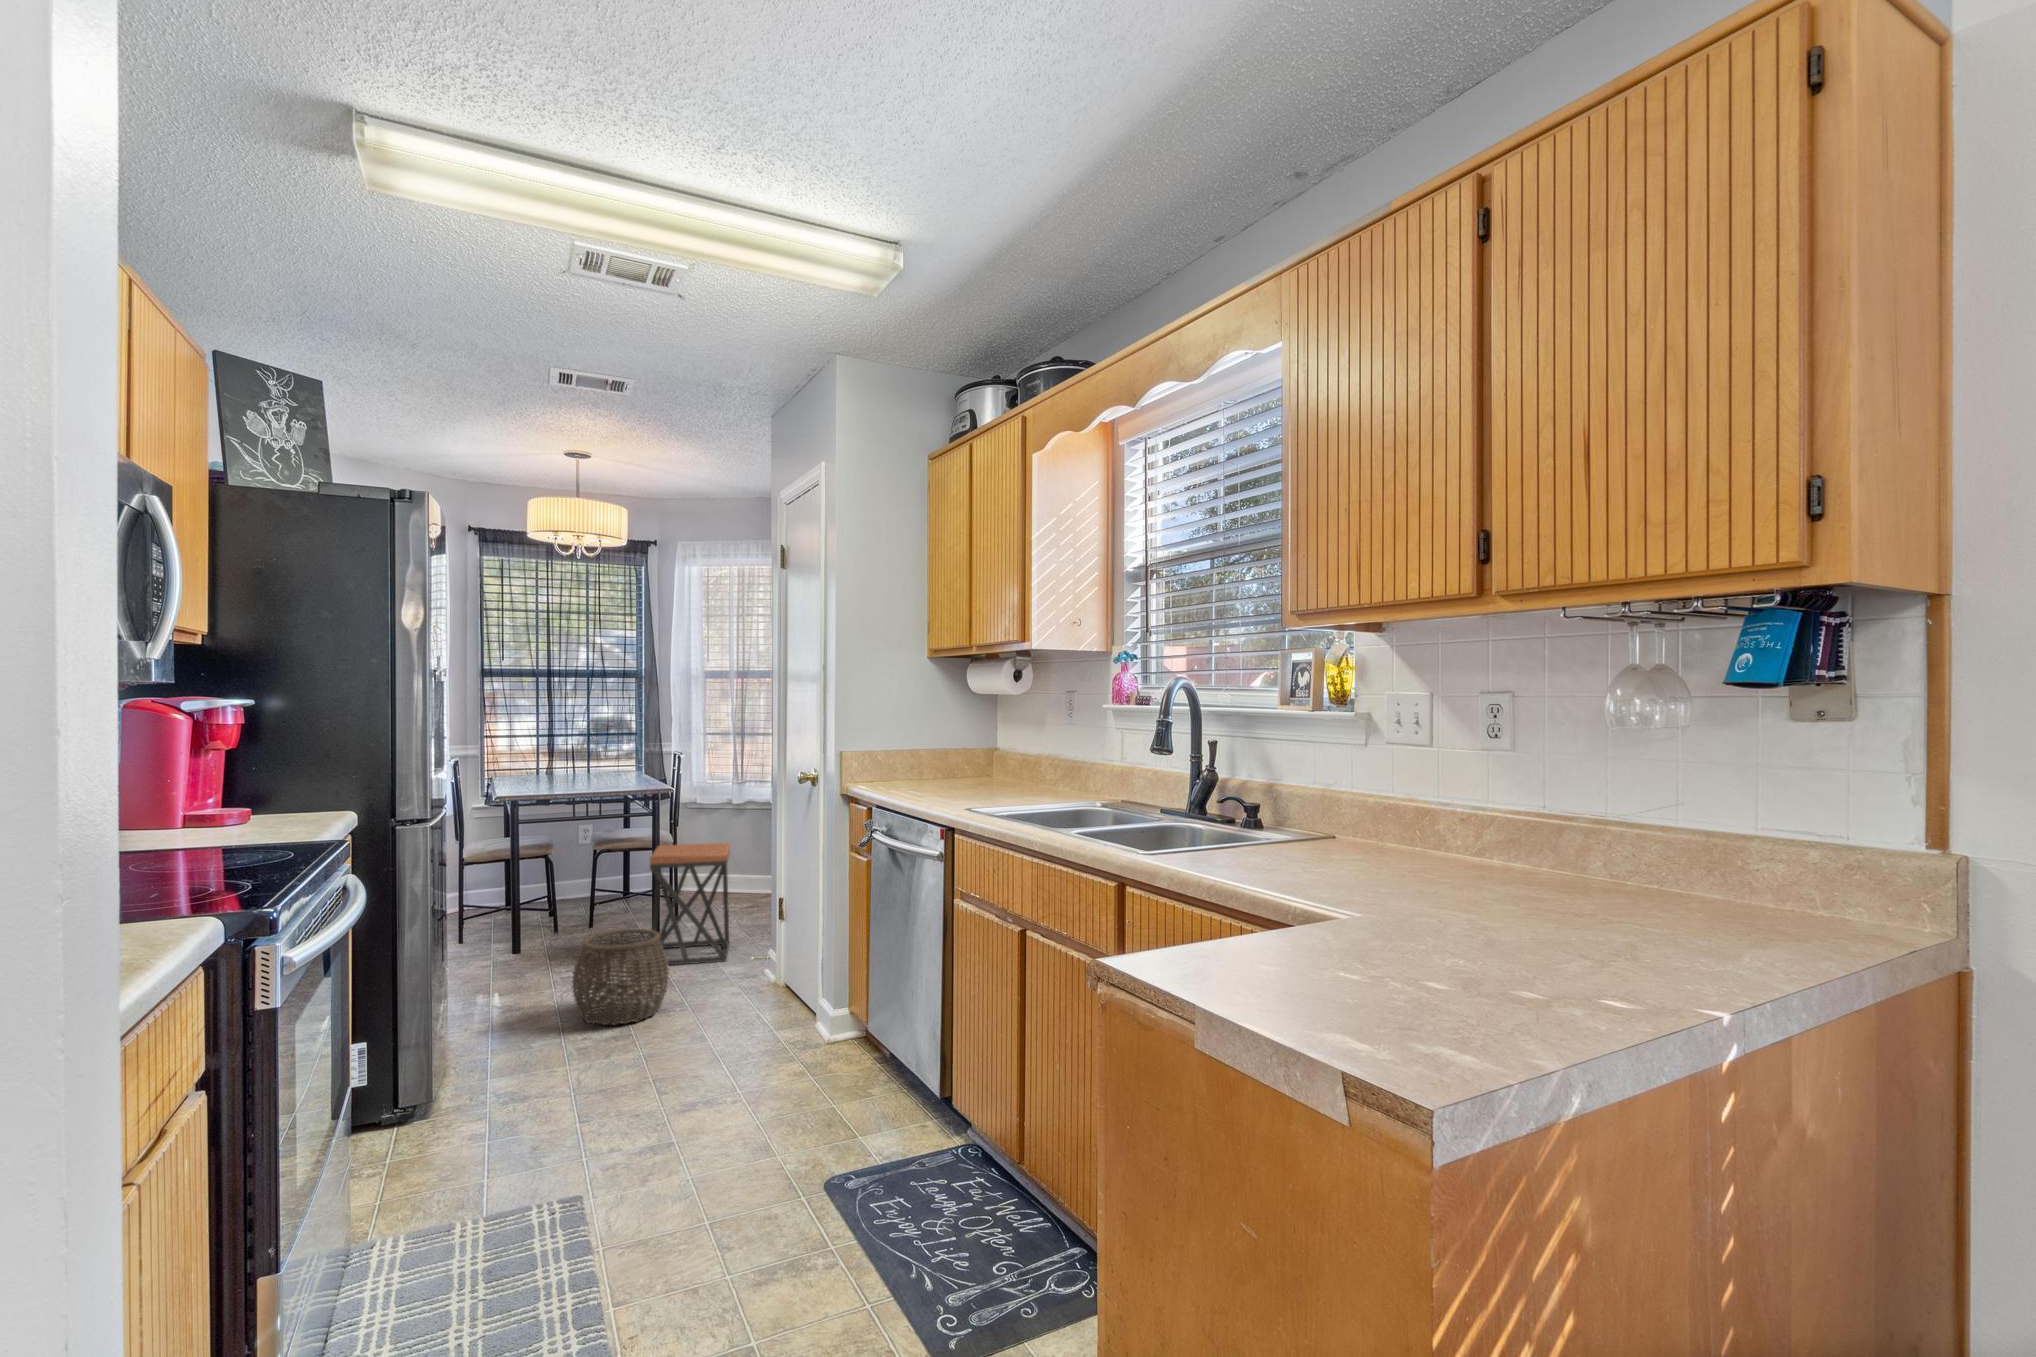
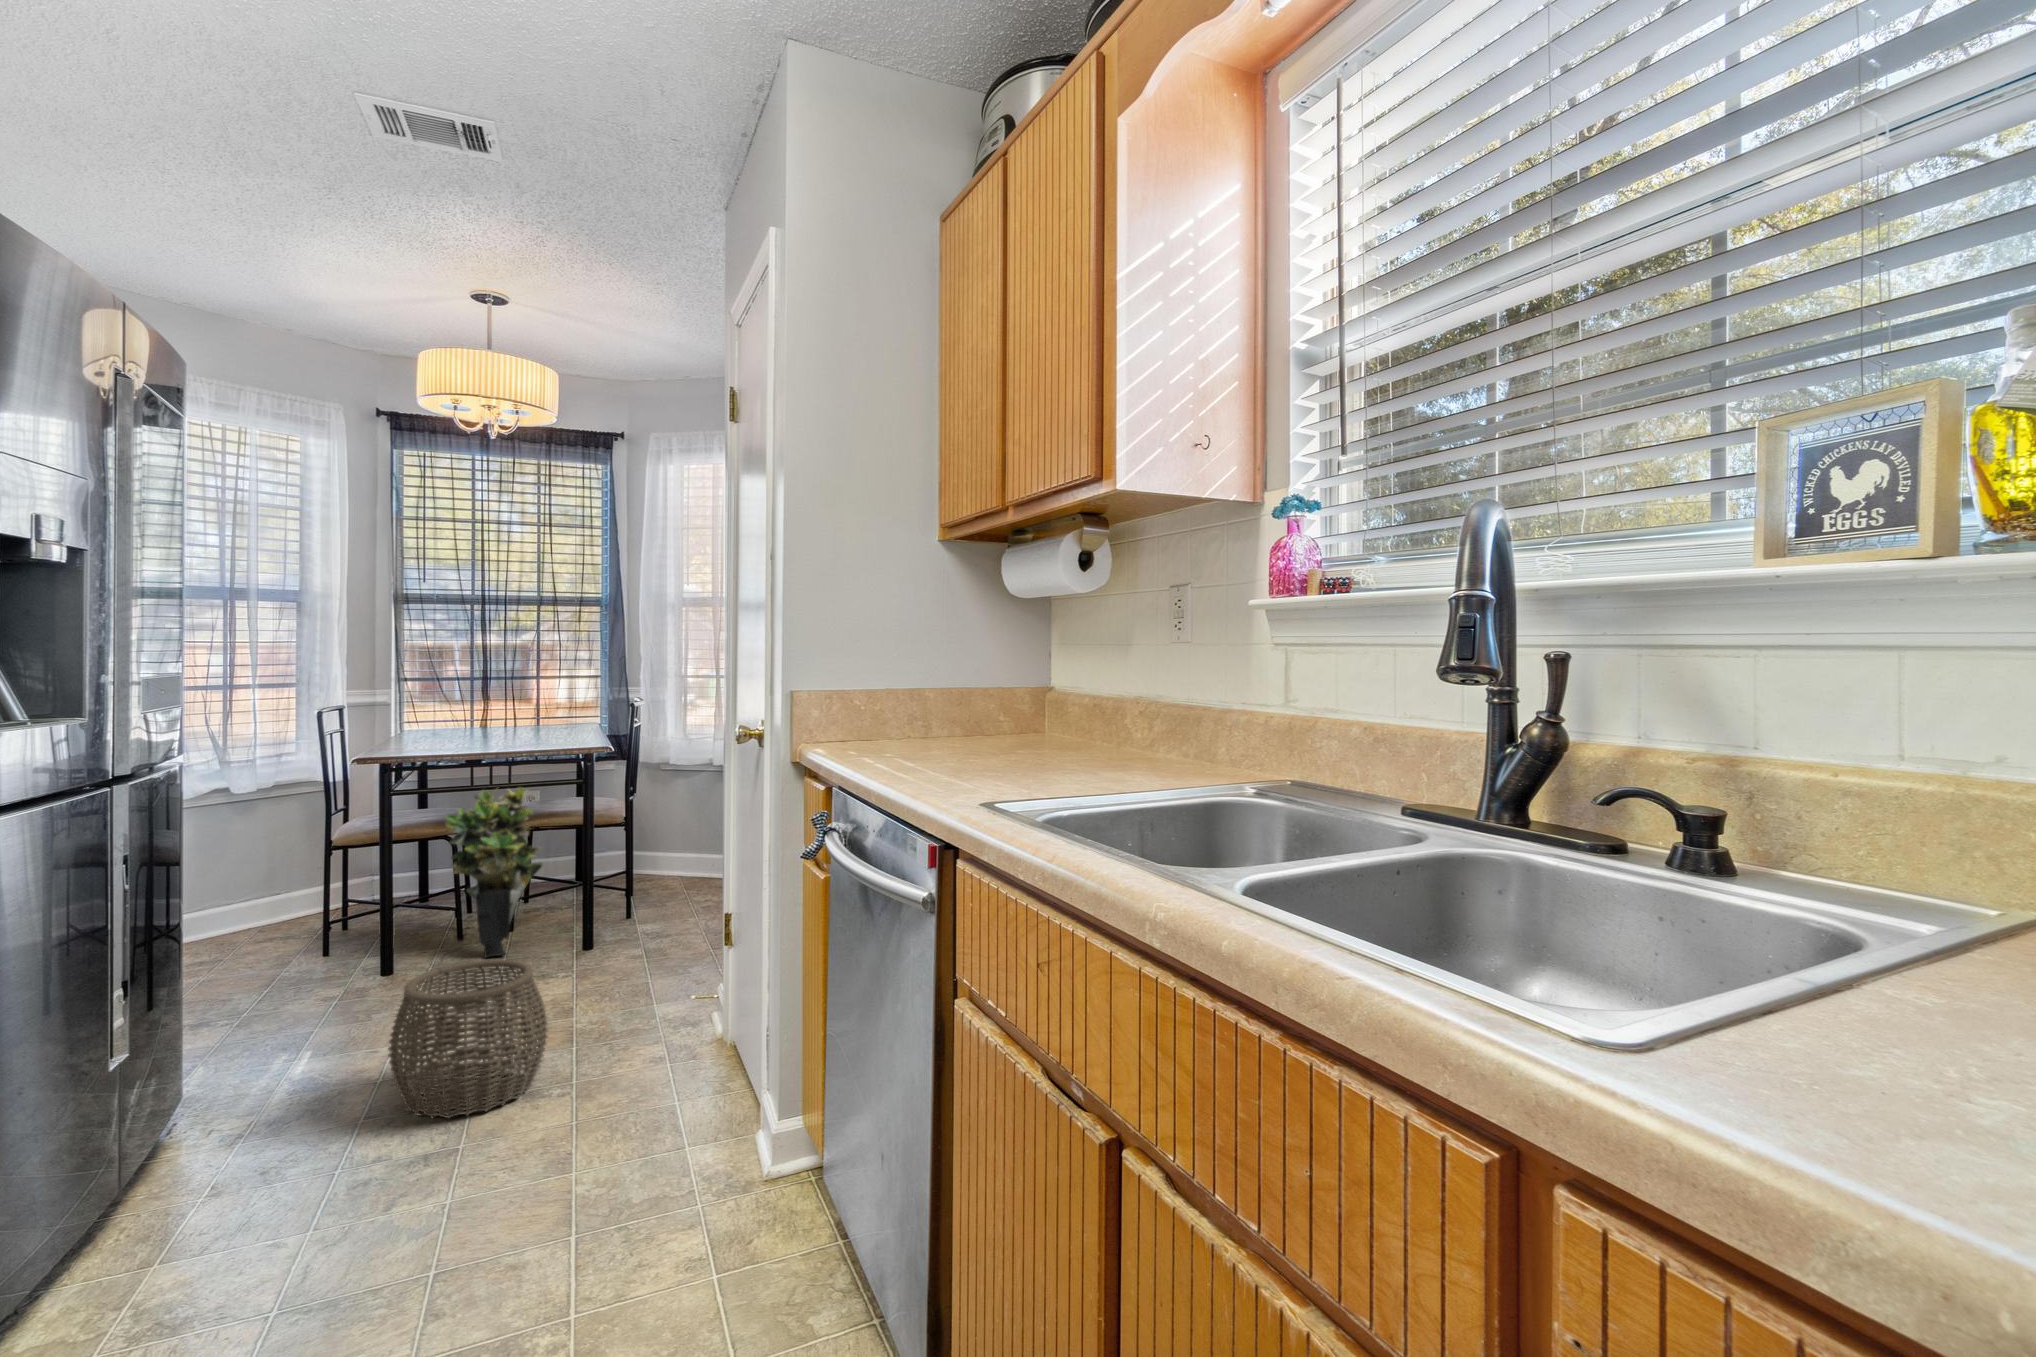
potted plant: none [548,818,622,945] -> present [445,787,545,958]
stool: present [650,843,730,965] -> none [556,824,683,1000]

